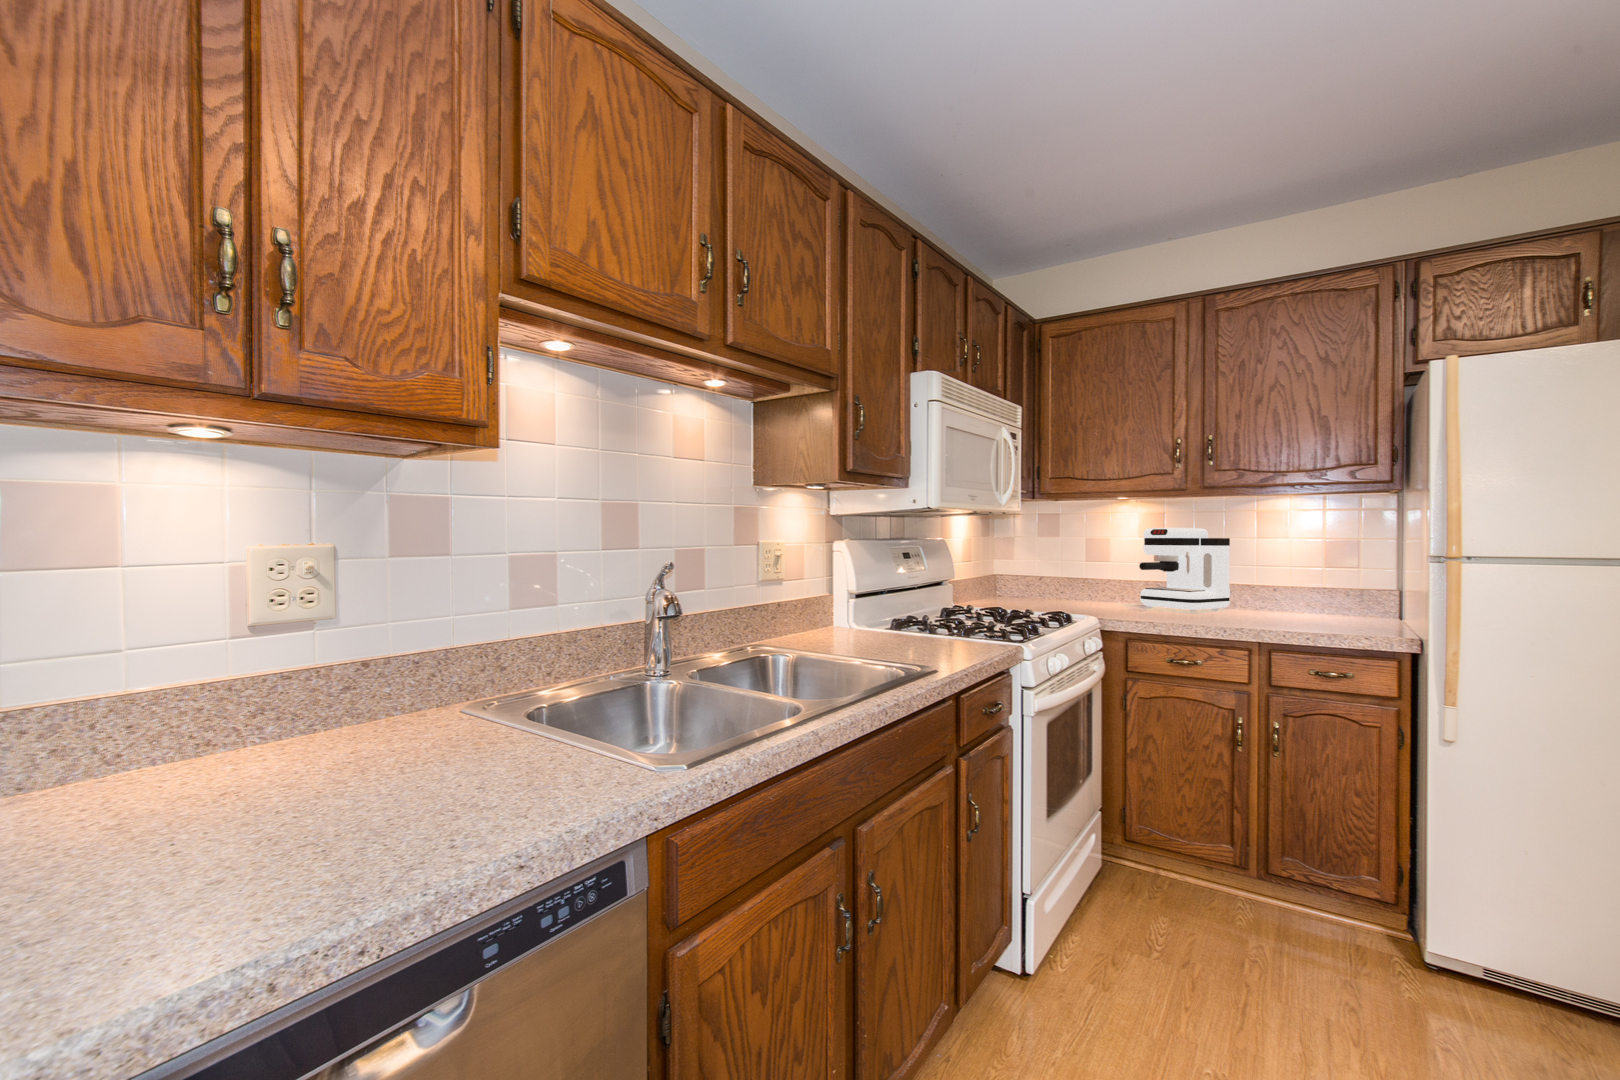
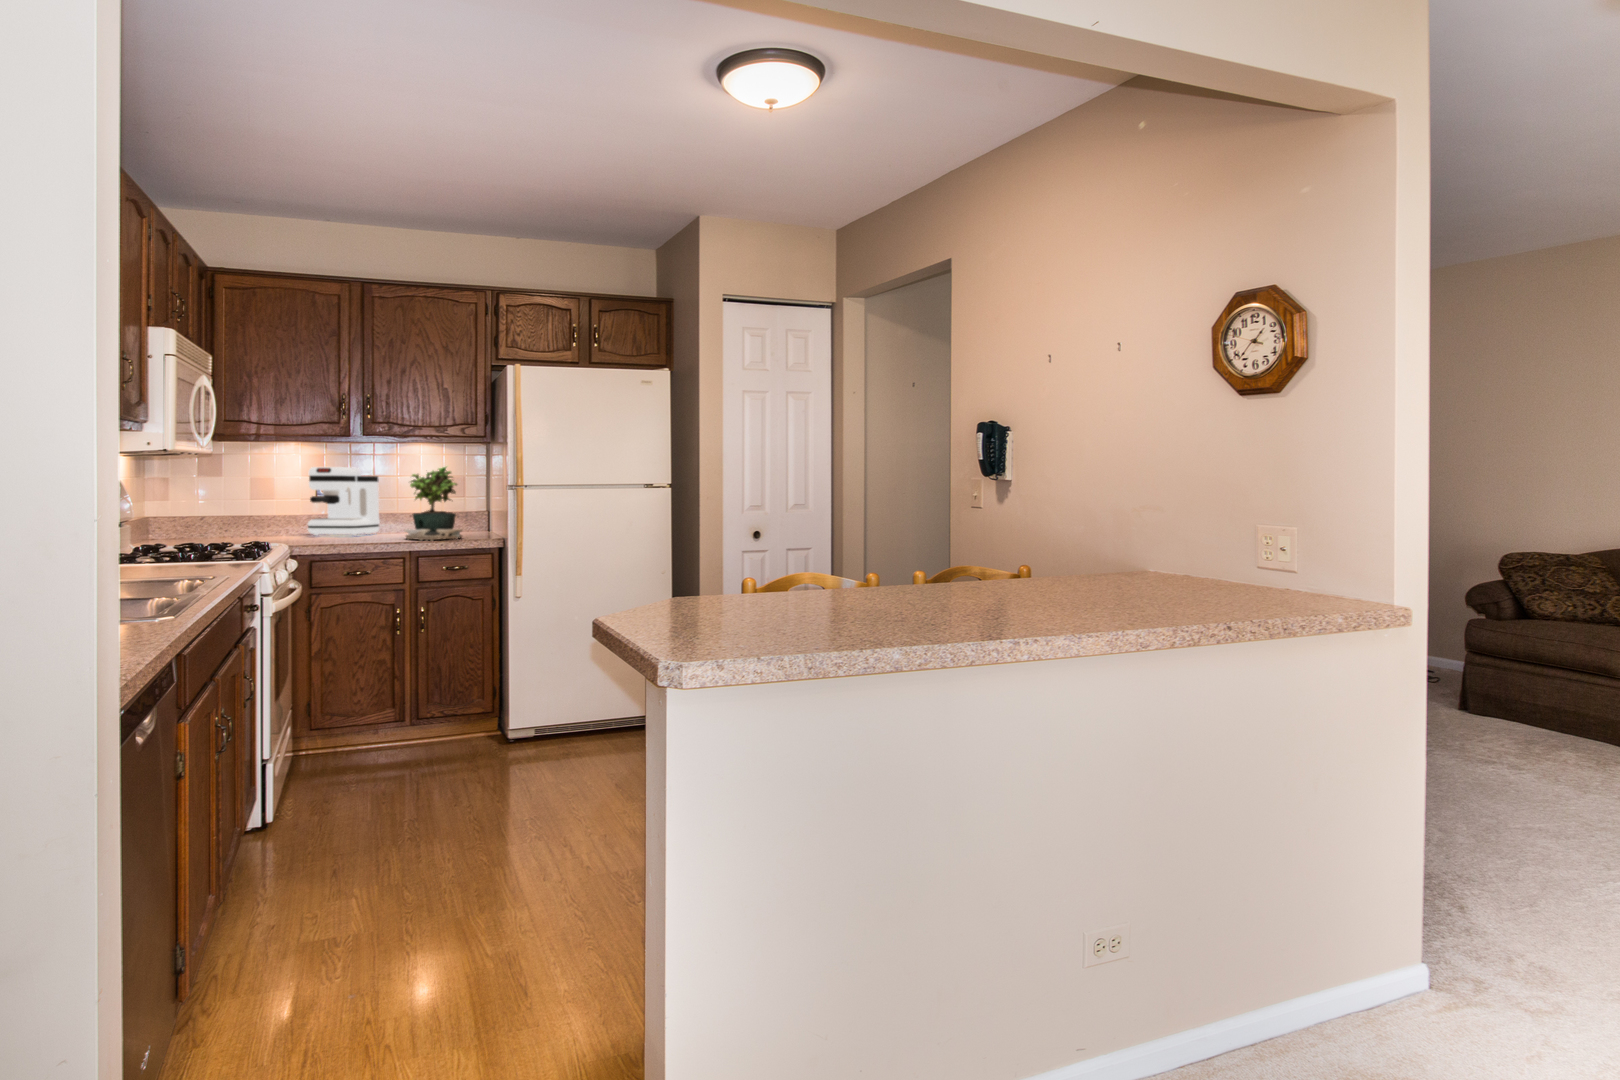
potted plant: none [1255,523,1349,631] -> present [405,467,462,540]

